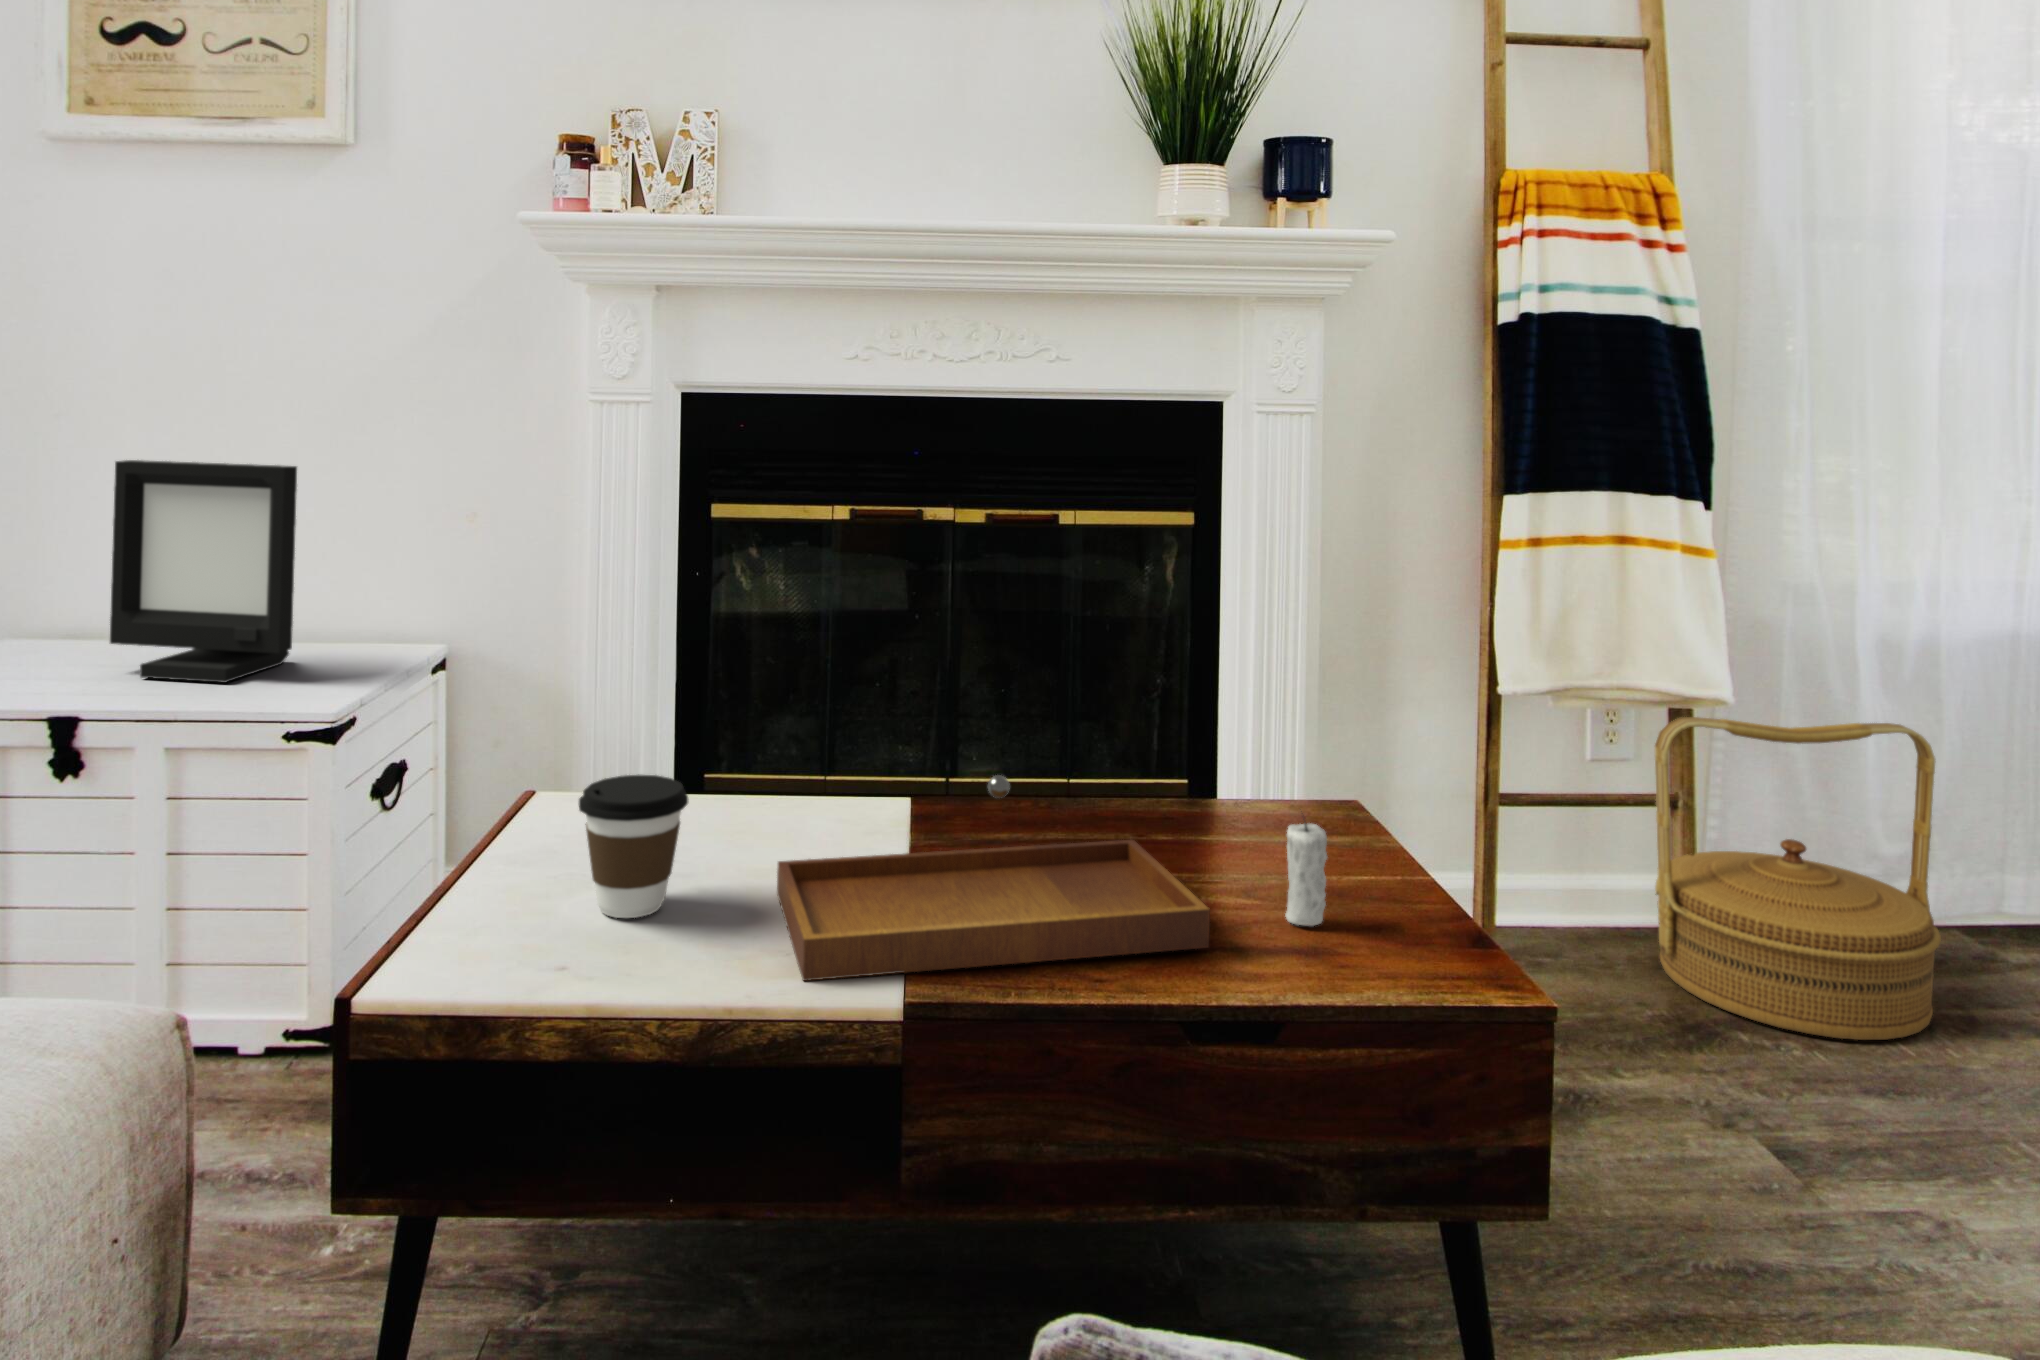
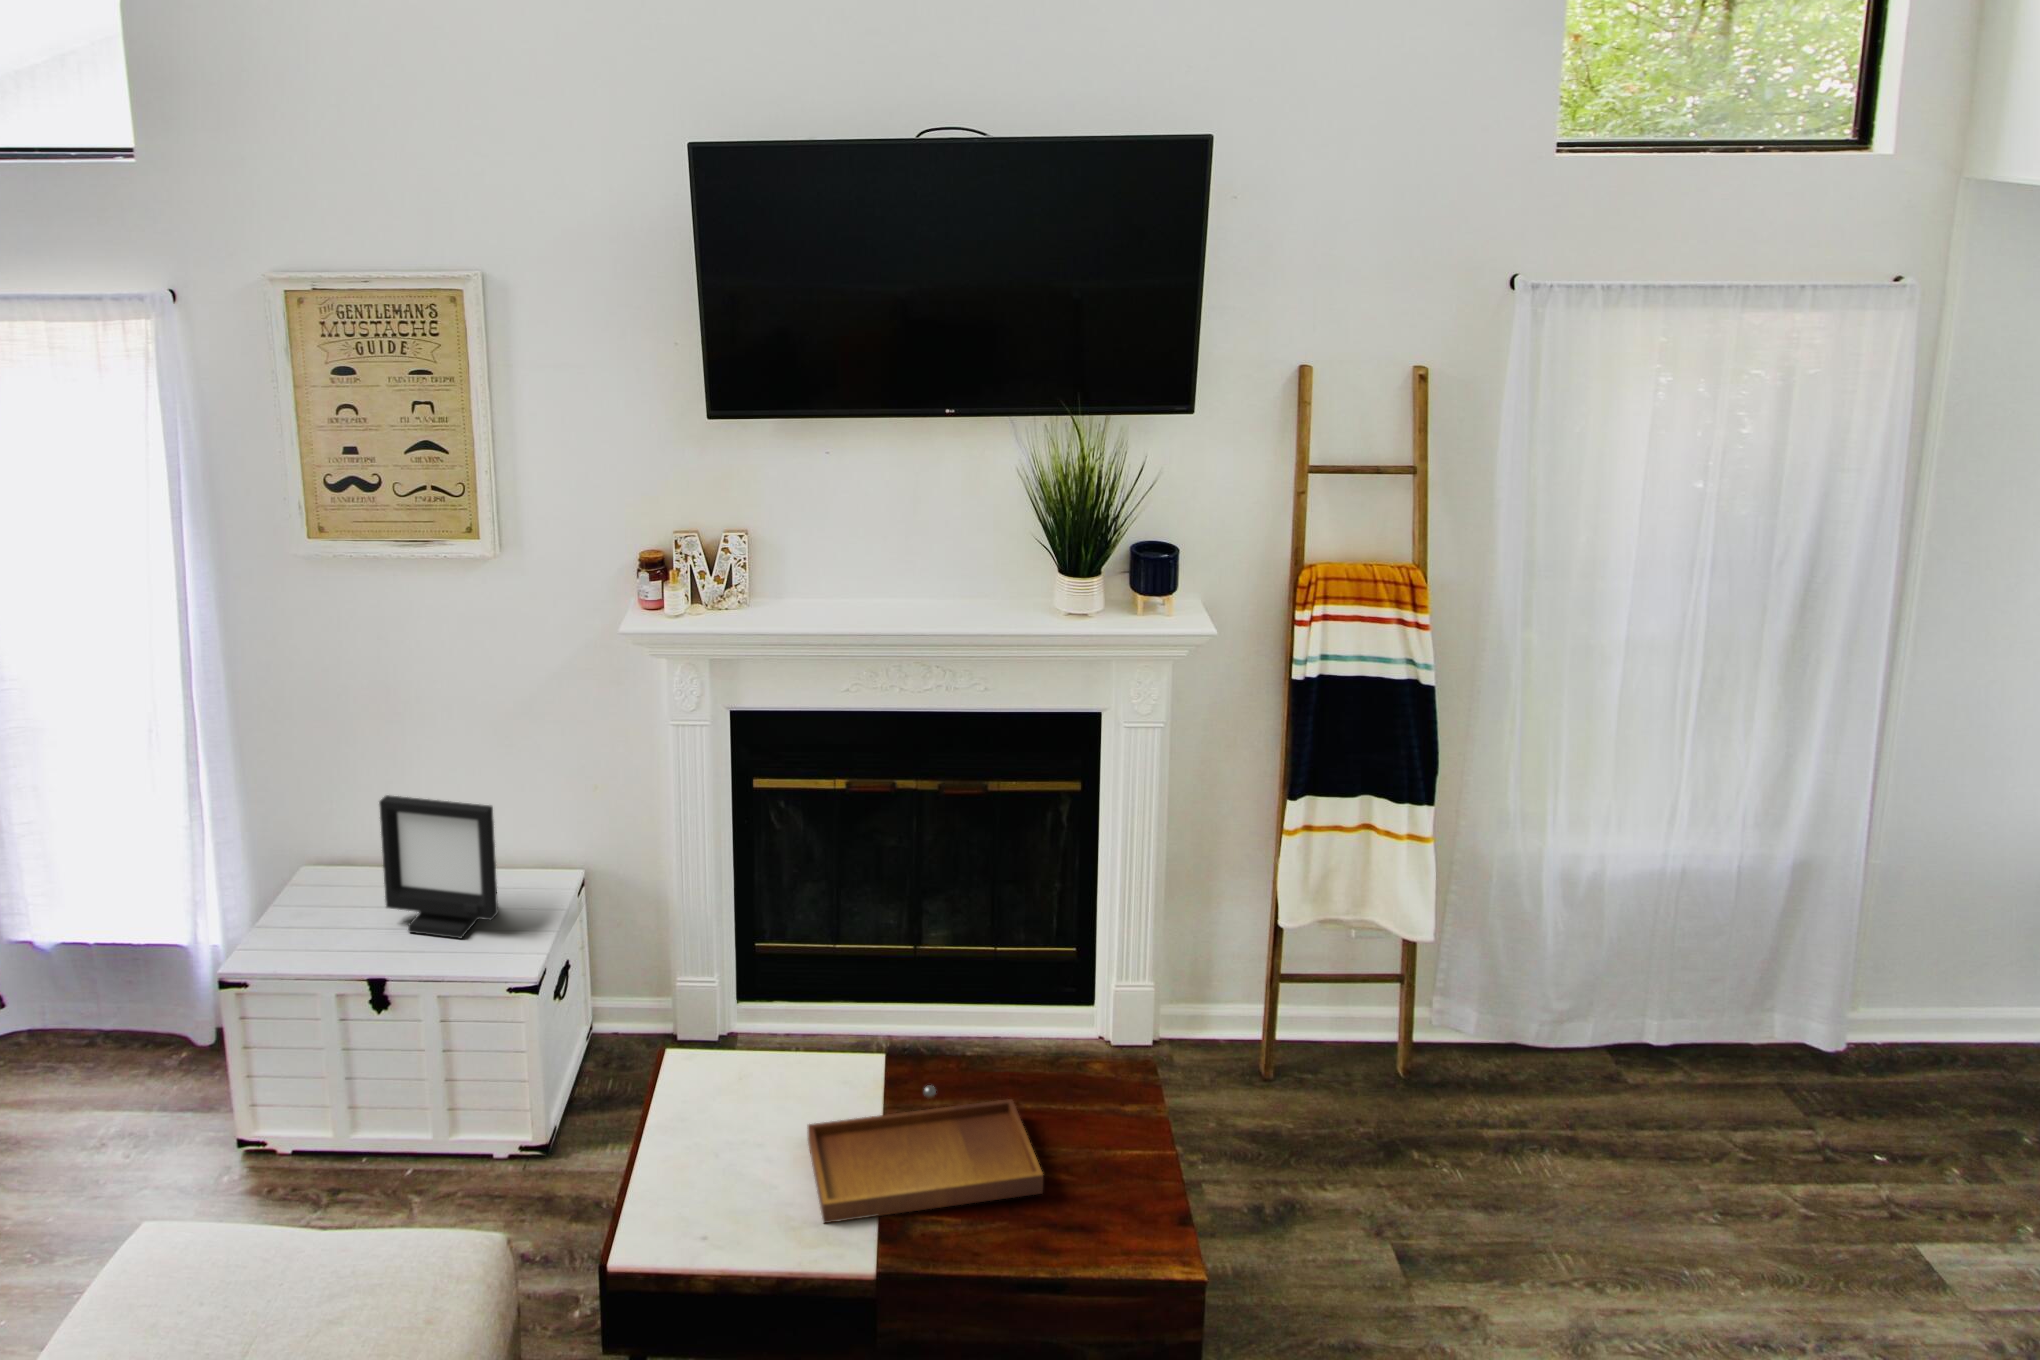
woven basket: present [1655,717,1941,1040] -> none [1382,947,1572,1166]
coffee cup: present [579,775,688,918] -> none [698,1081,758,1168]
candle: present [1286,819,1327,926] -> none [1093,1104,1117,1169]

